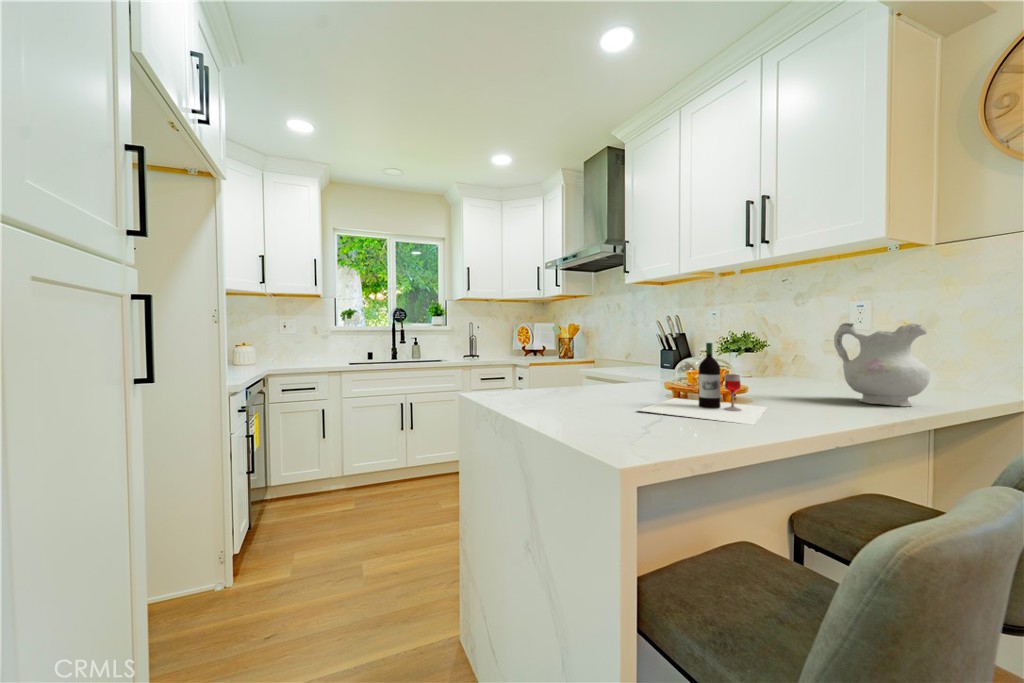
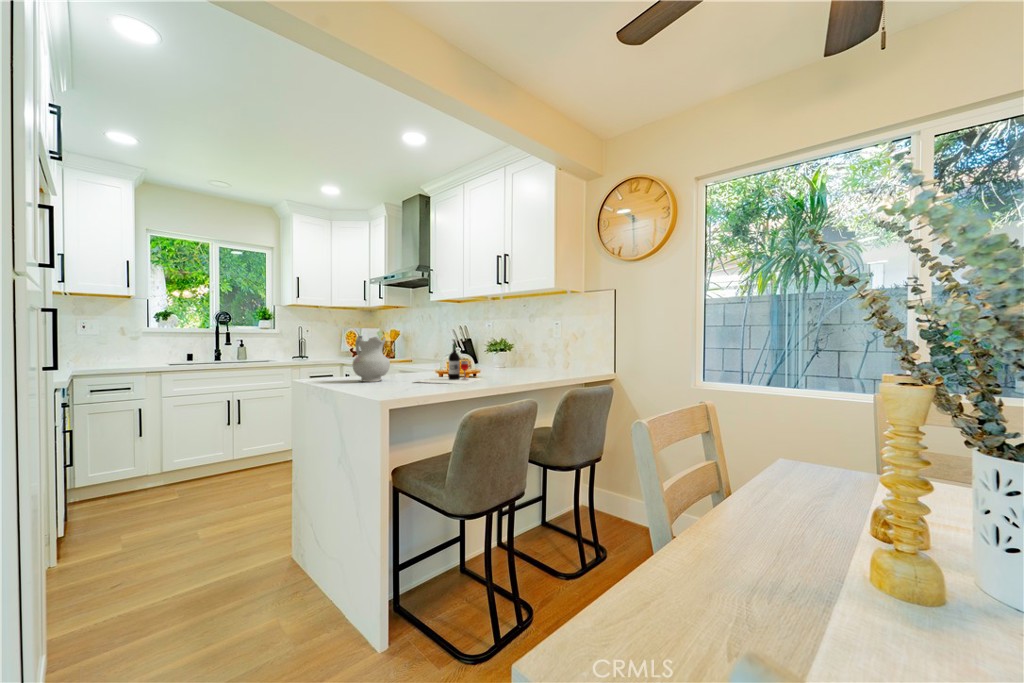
ceramic pitcher: present [834,323,930,406] -> present [353,336,390,382]

